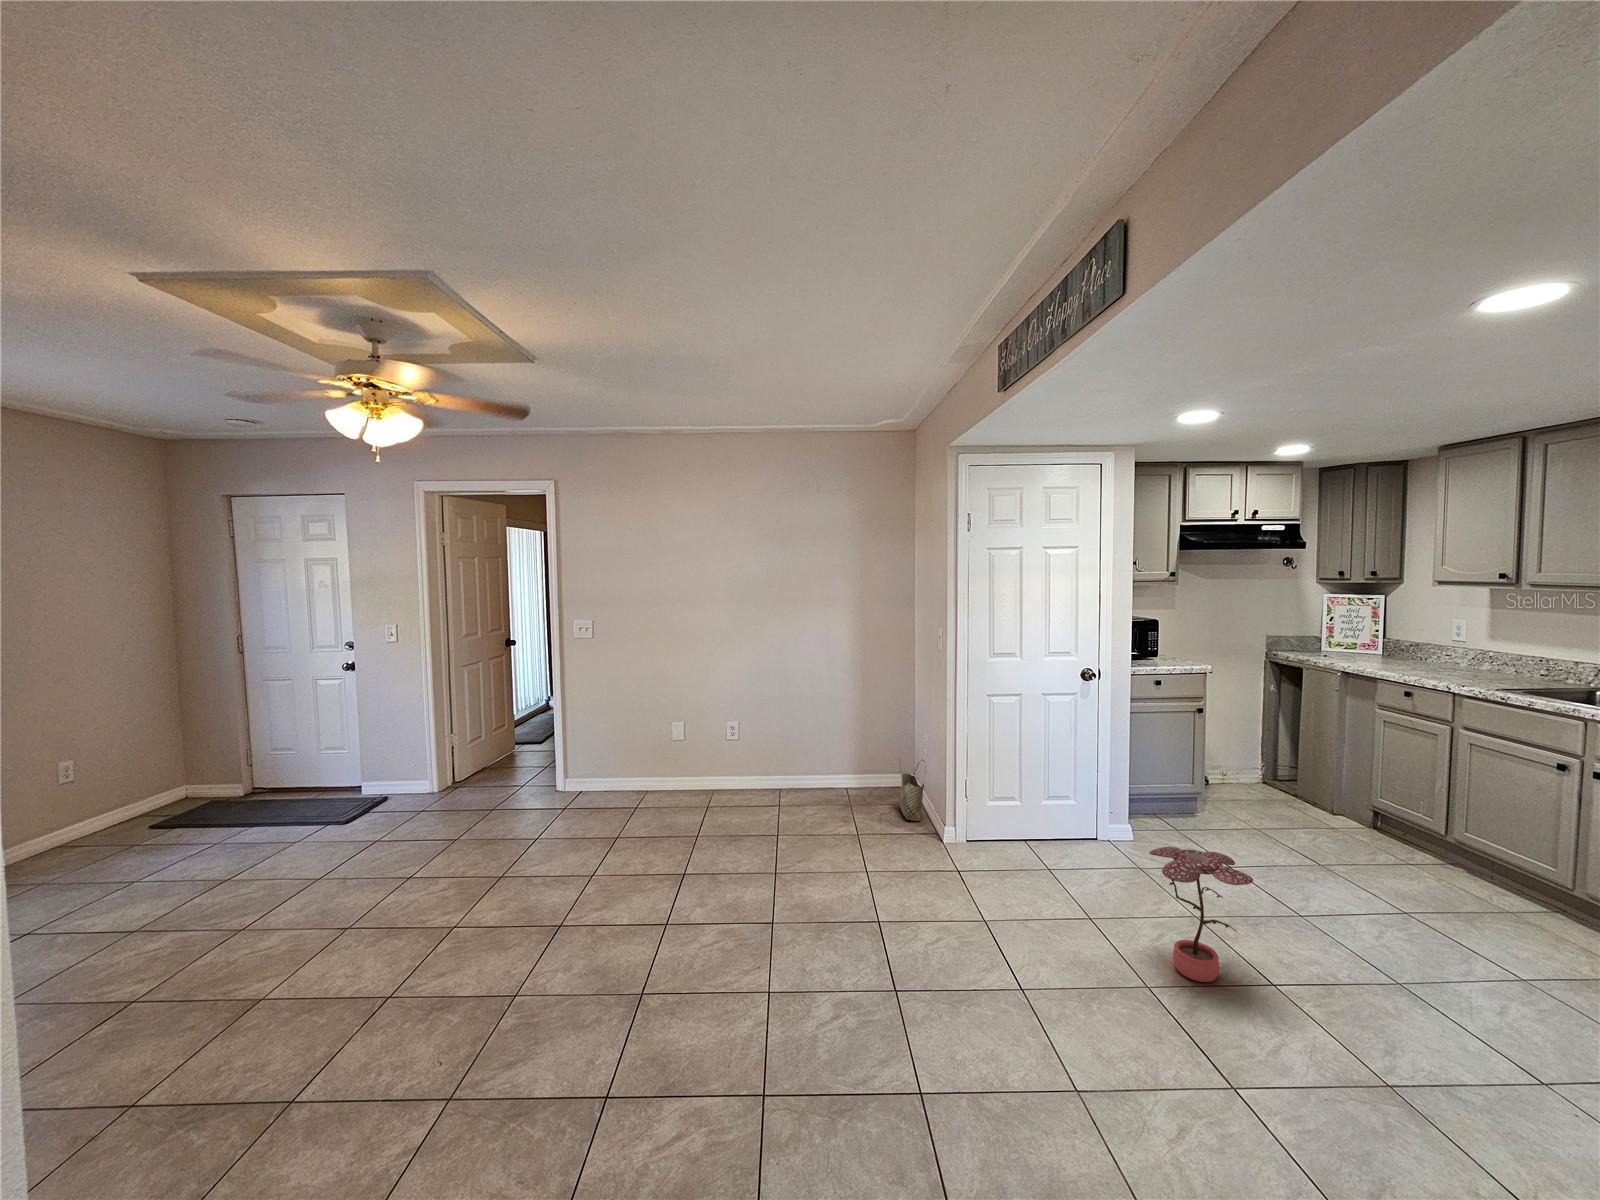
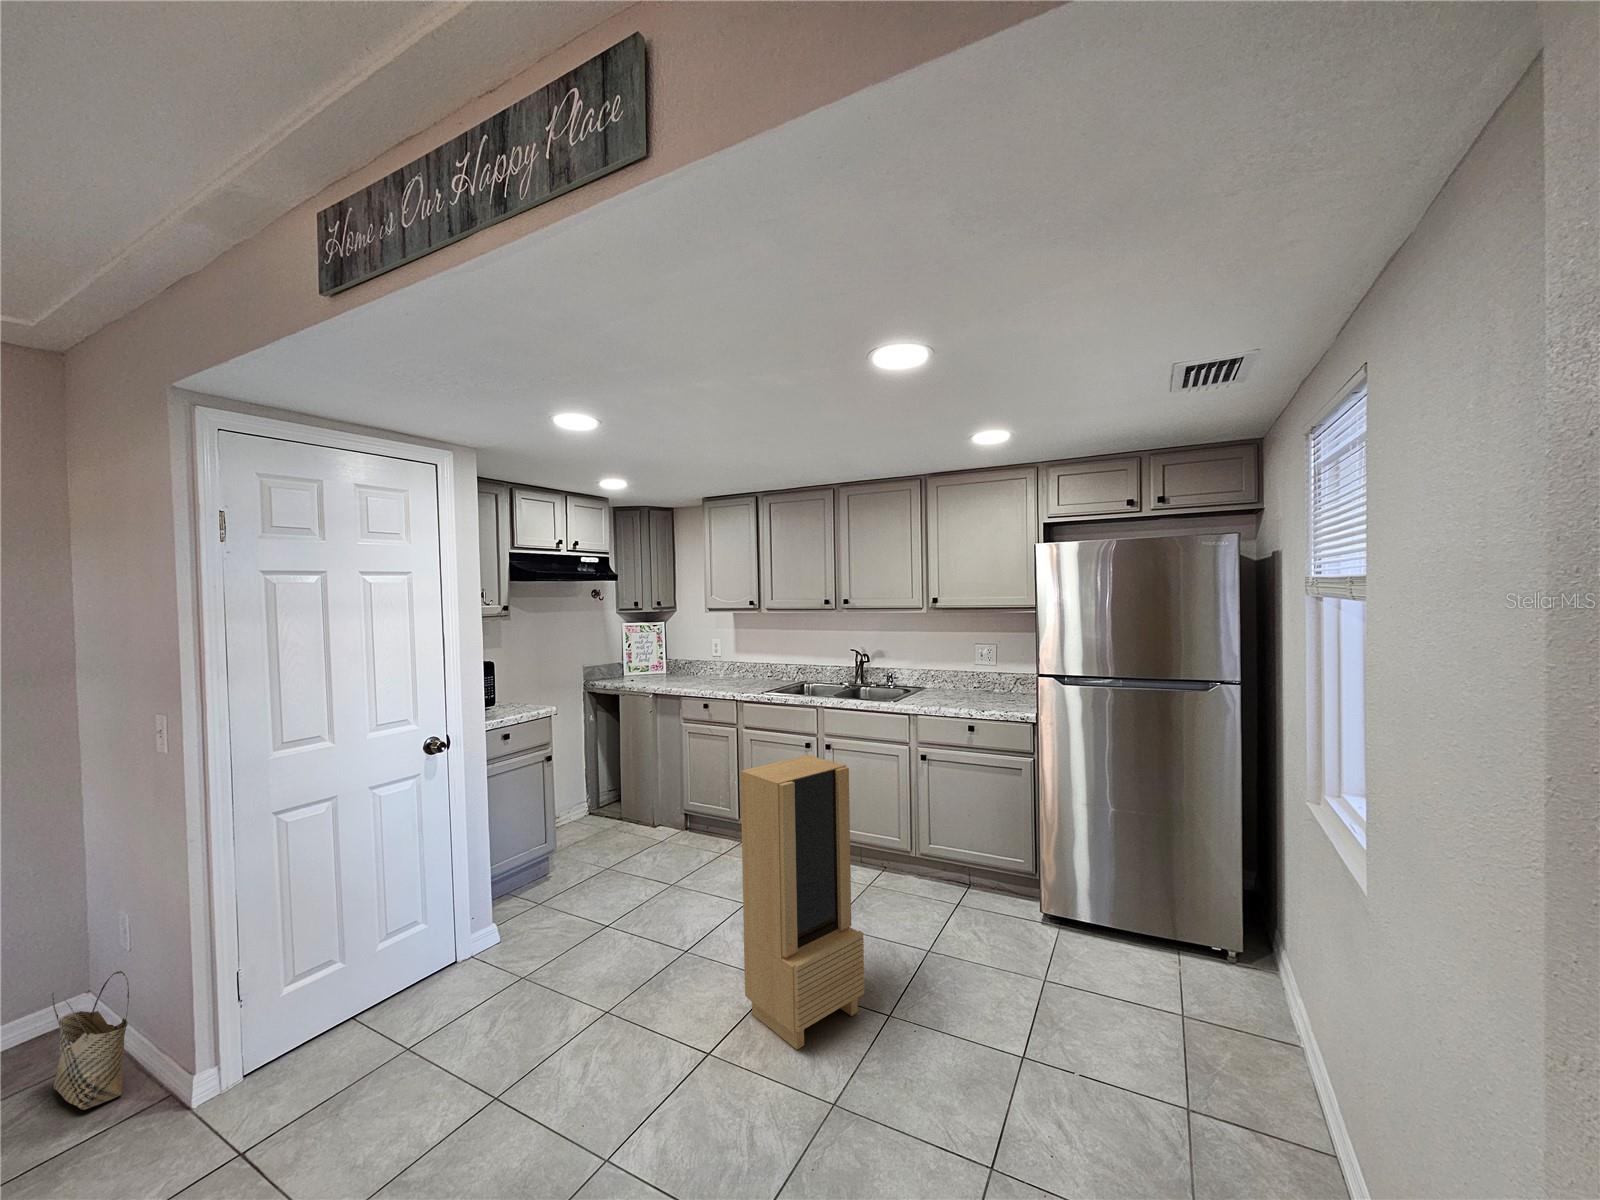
storage cabinet: none [1340,748,1519,1069] -> present [741,755,864,1049]
potted plant: present [1149,847,1253,982] -> none [577,927,691,1102]

